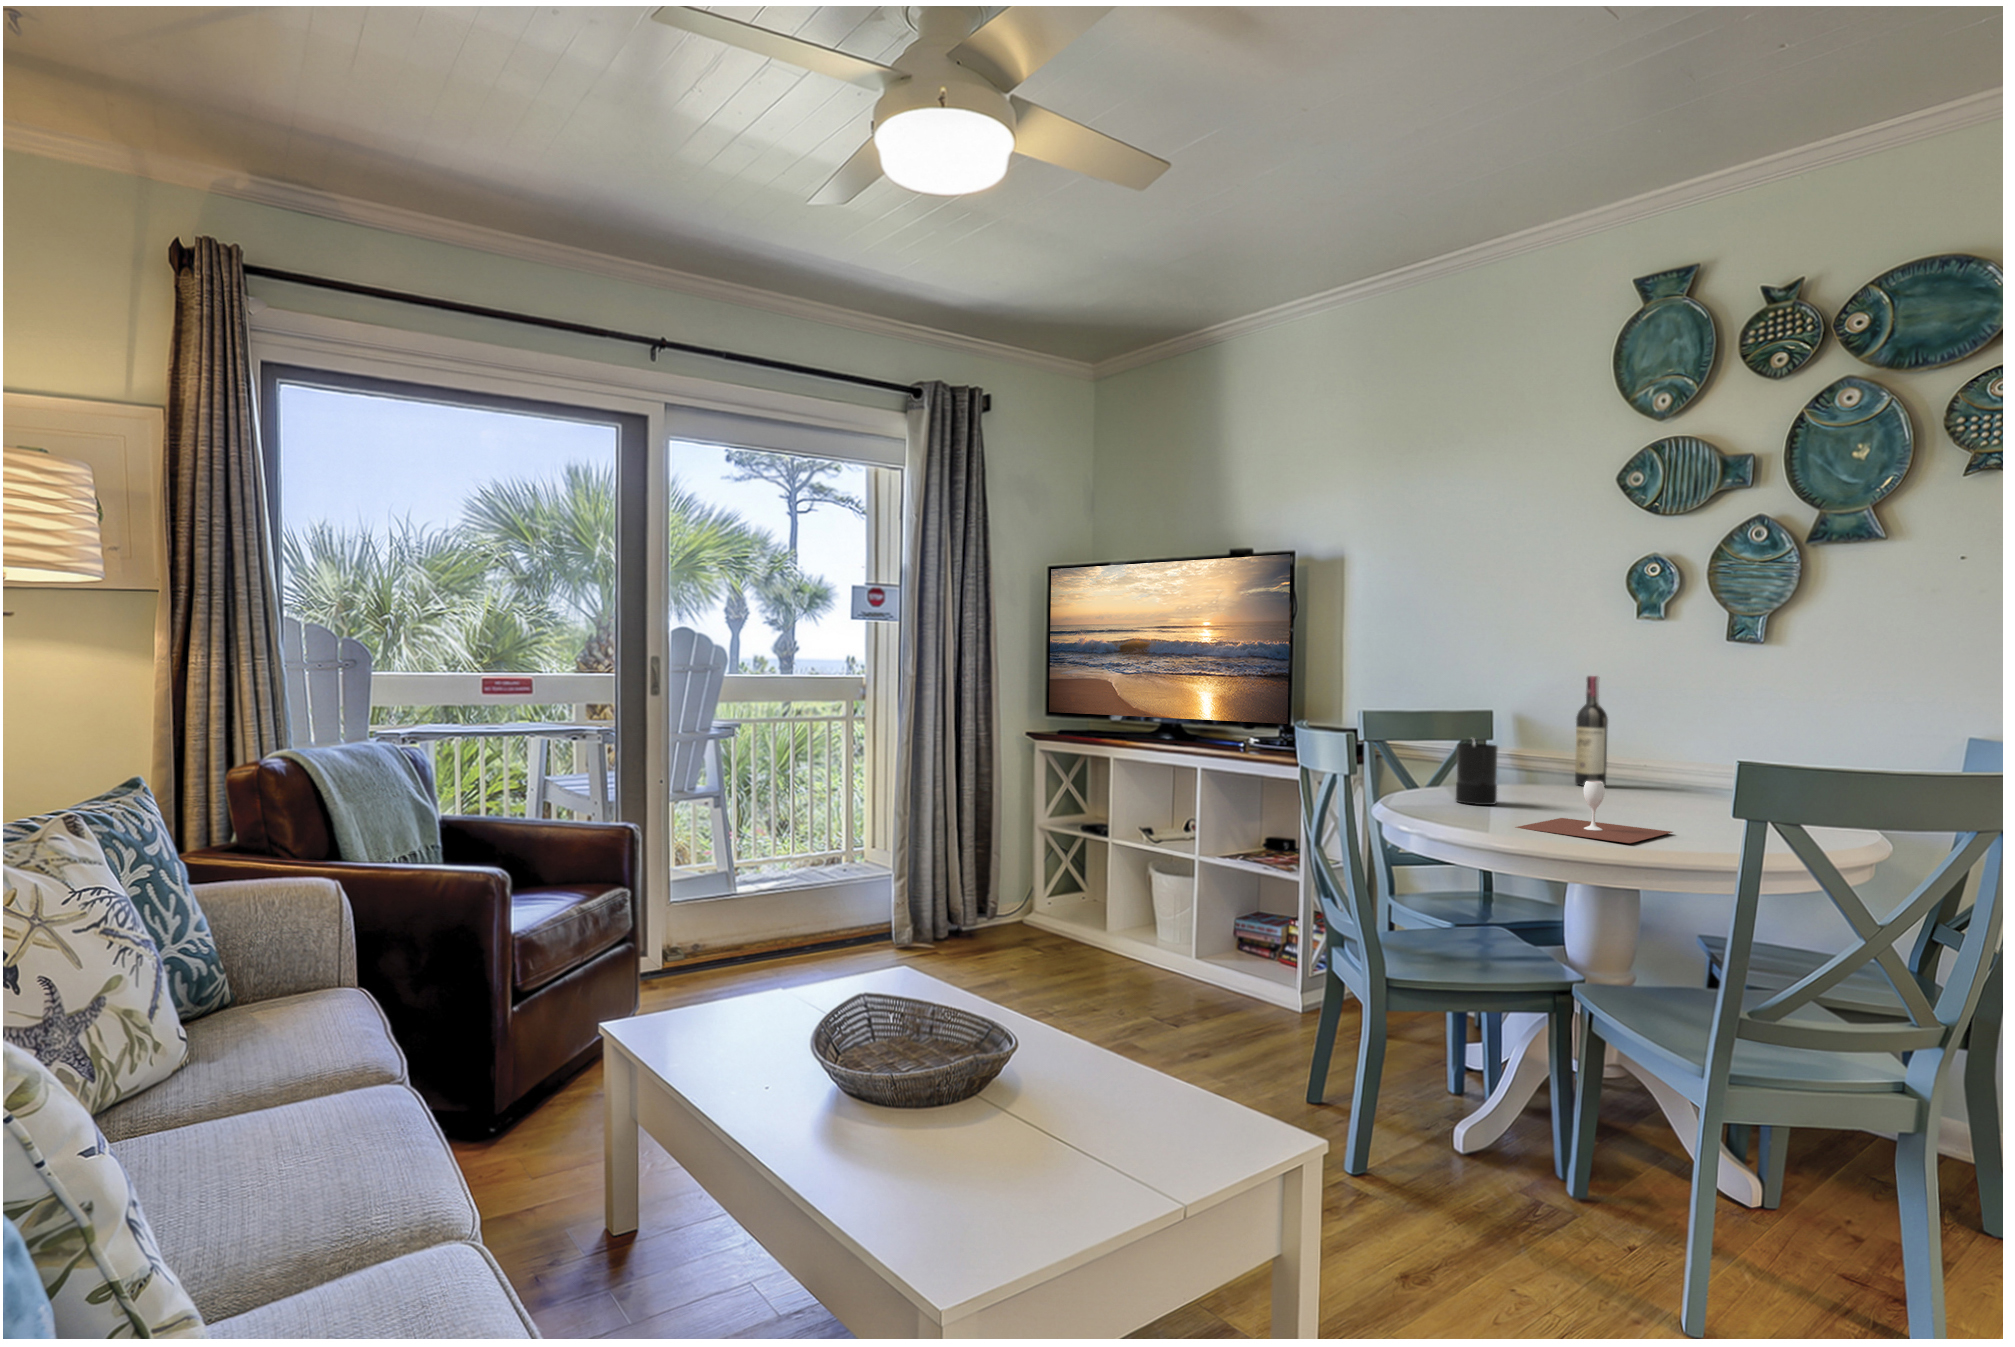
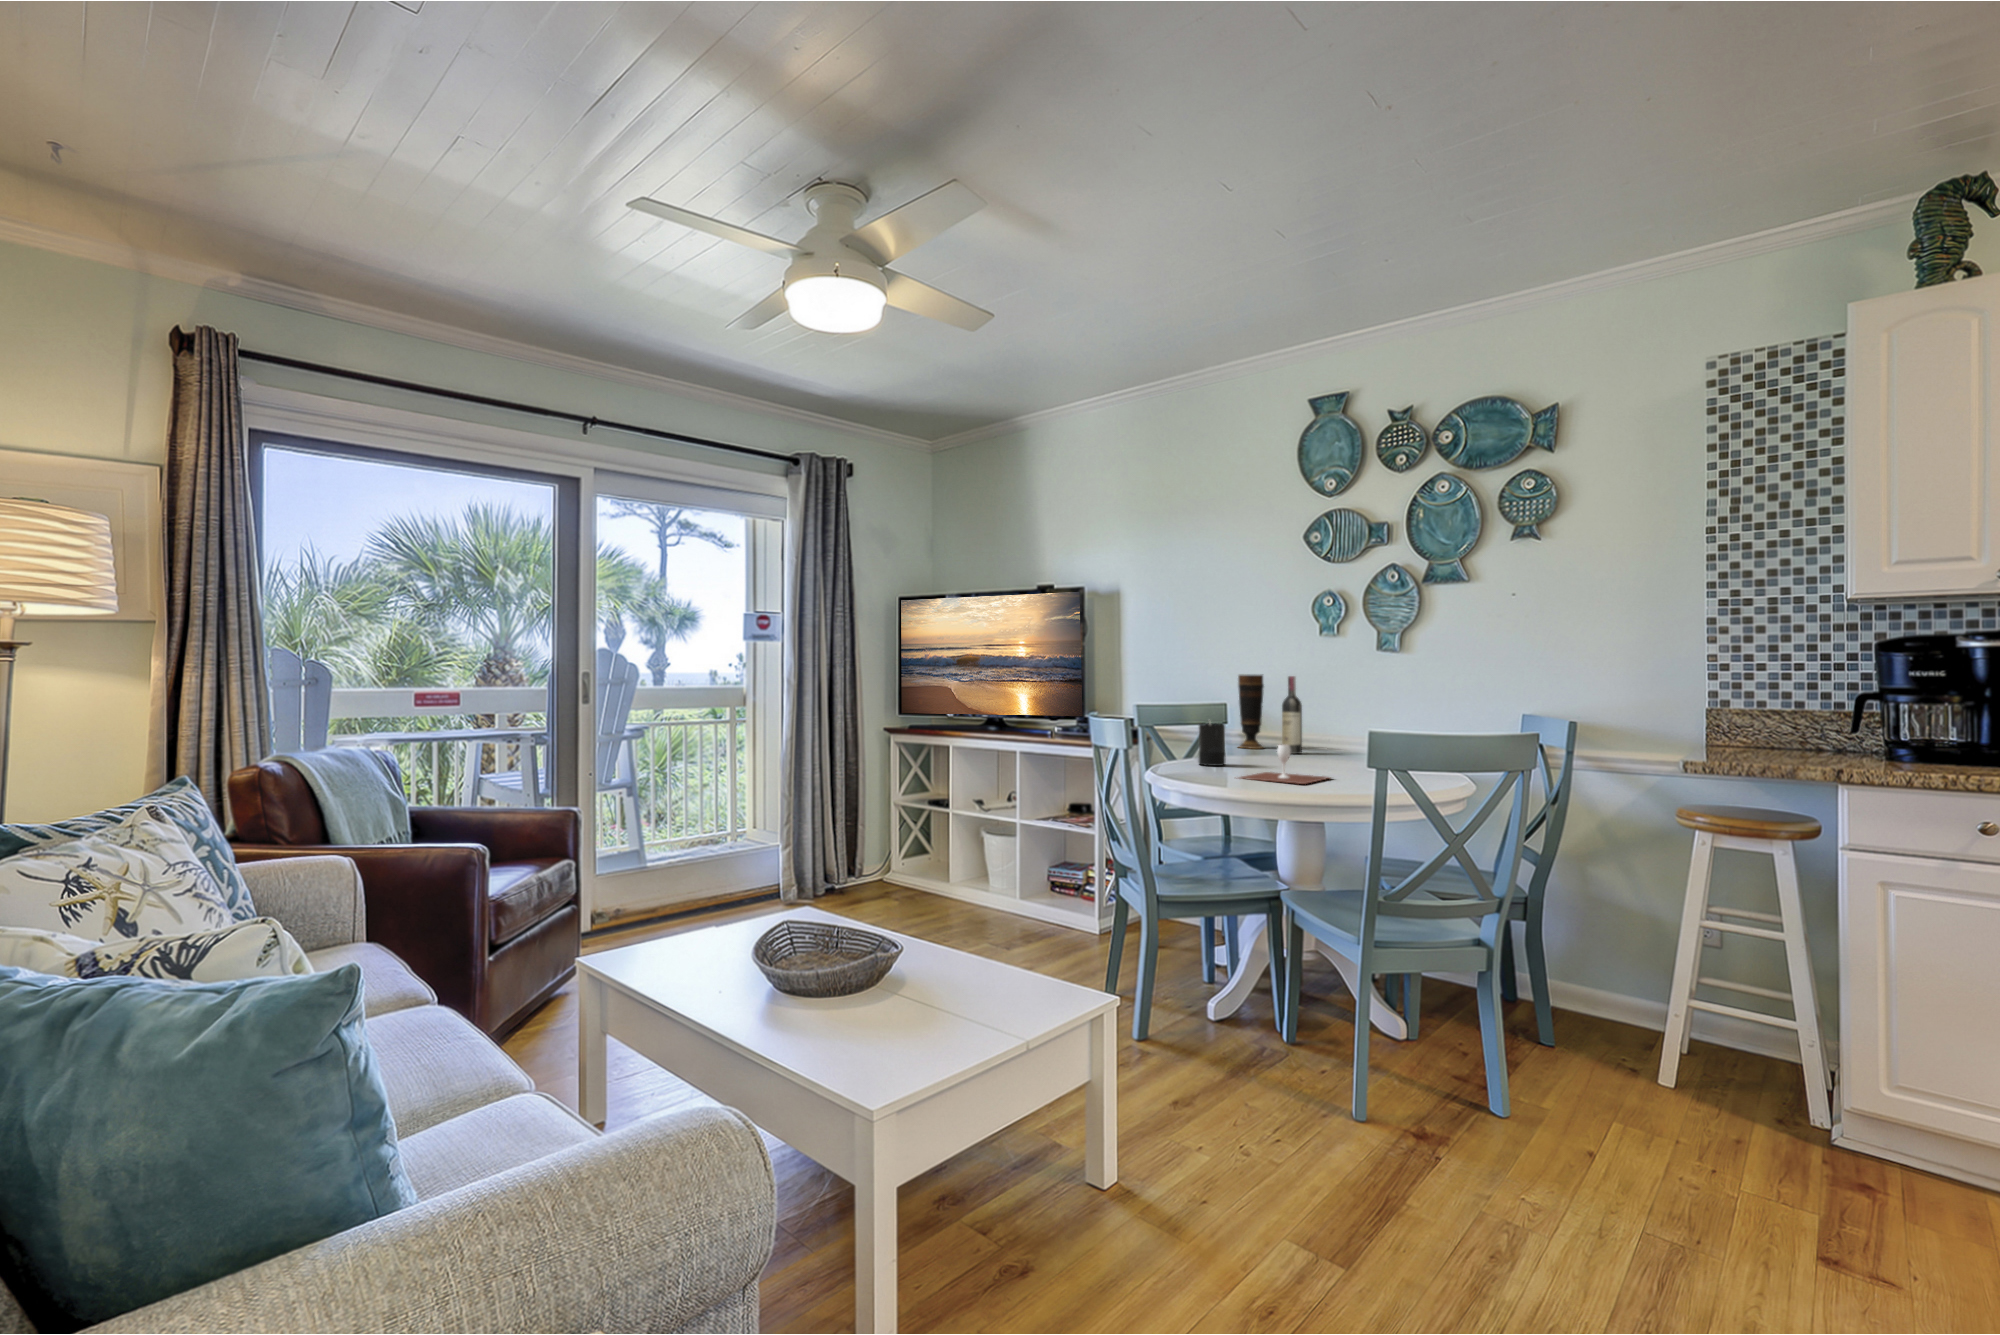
vase: none [1505,672,1548,776] -> present [1238,675,1264,749]

